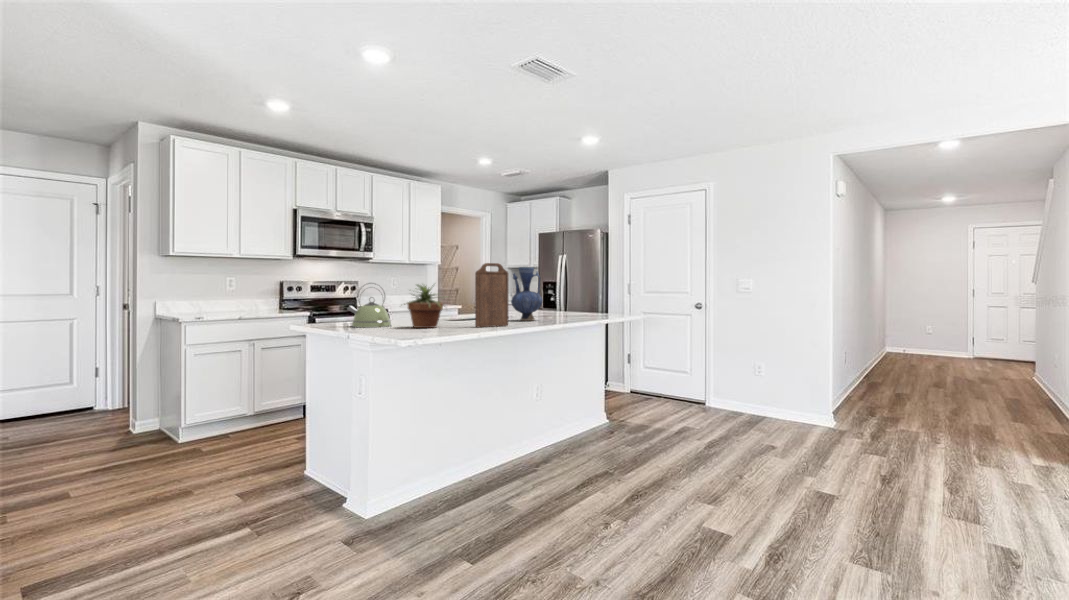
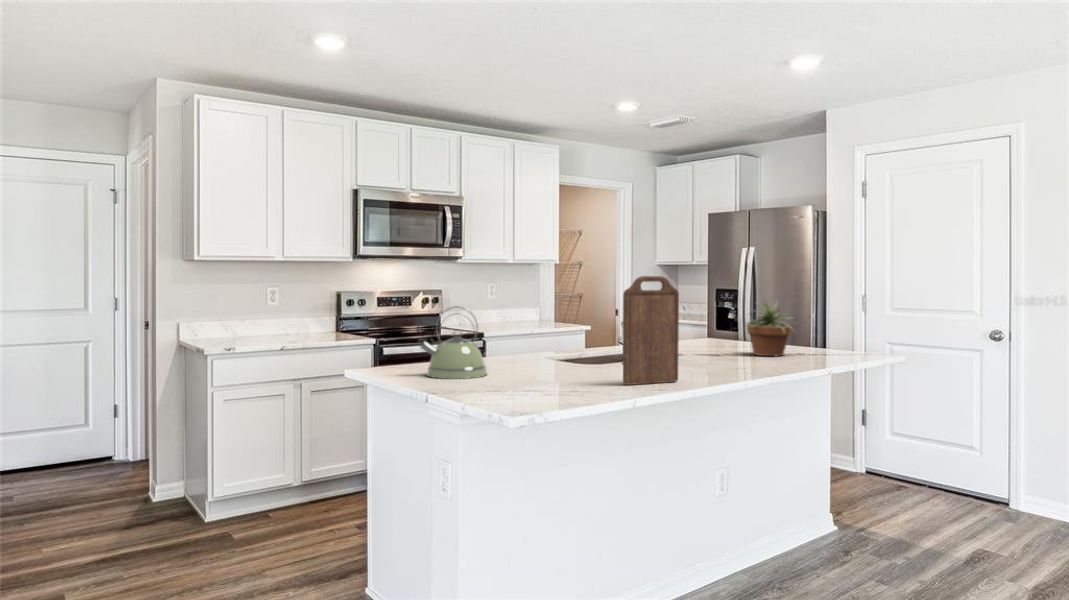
vase: present [511,267,543,321] -> none [678,278,731,367]
potted plant: present [404,284,444,328] -> present [746,302,793,356]

